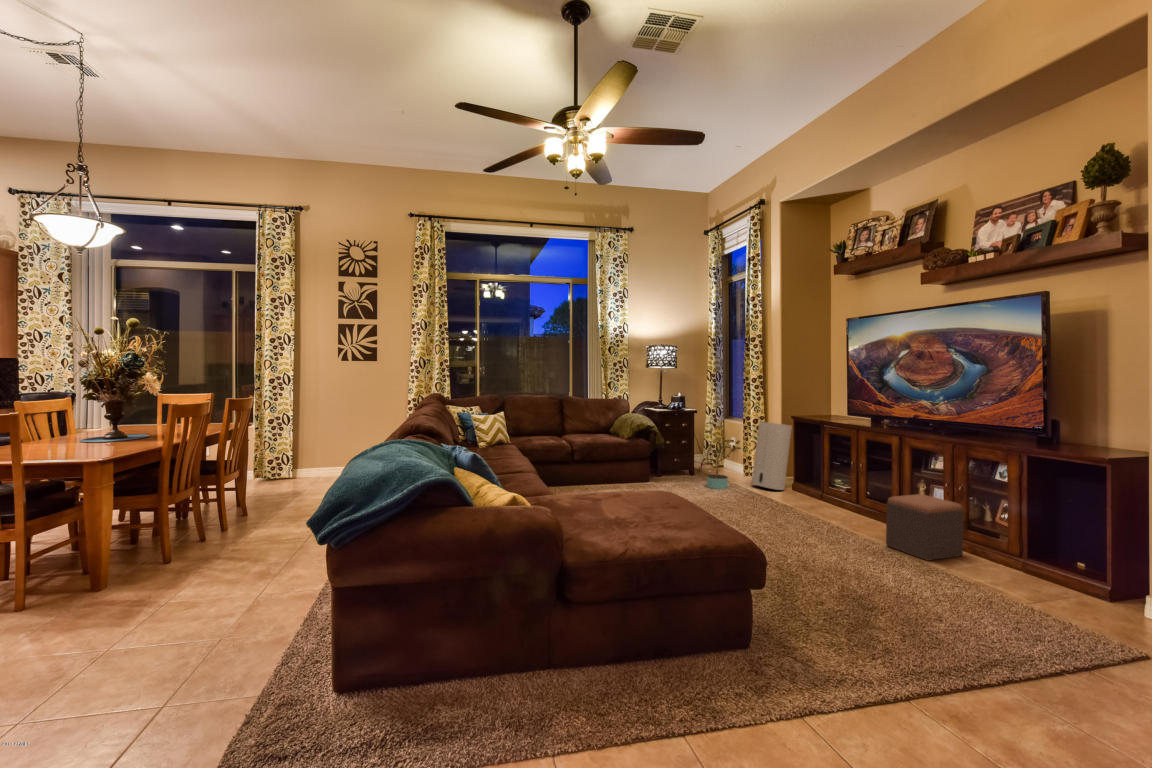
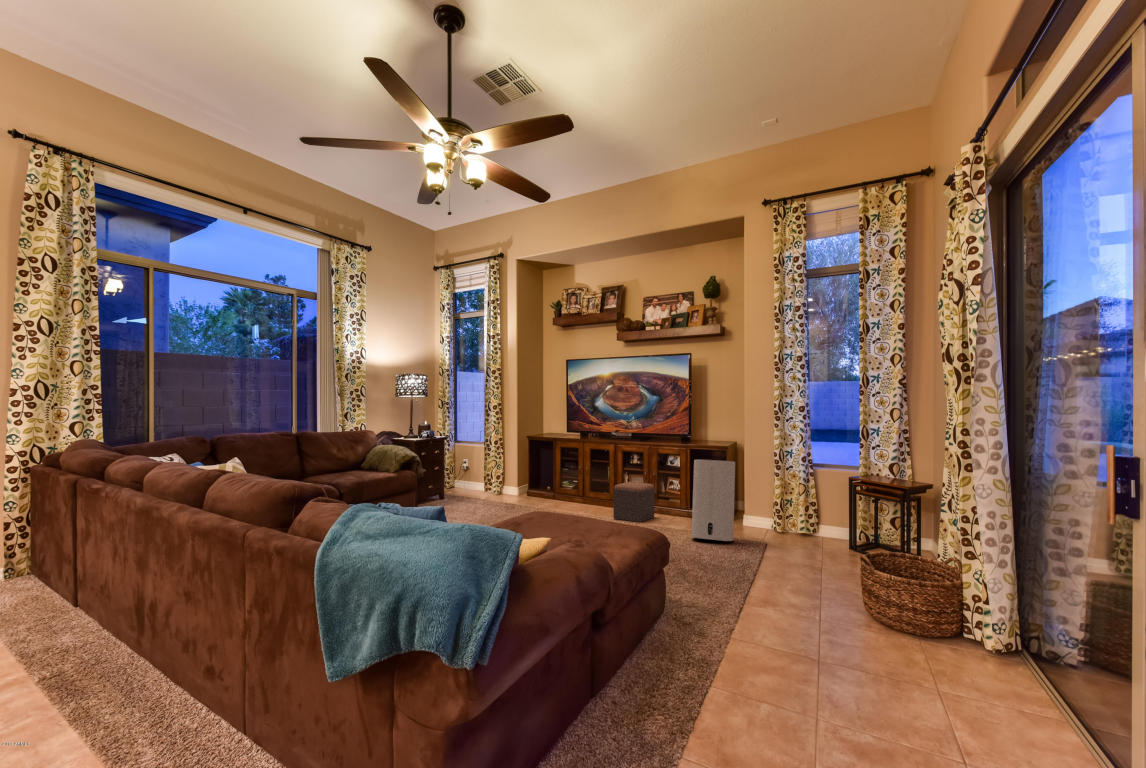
potted plant: present [705,422,741,489] -> none [457,444,488,502]
air purifier: present [752,422,792,490] -> present [692,460,735,542]

